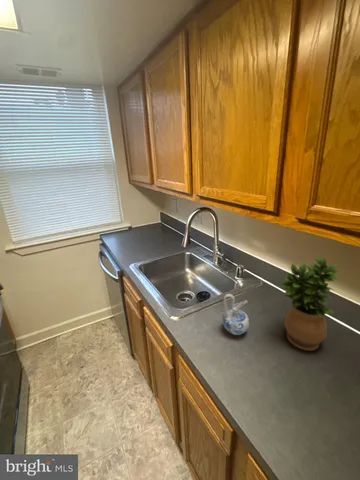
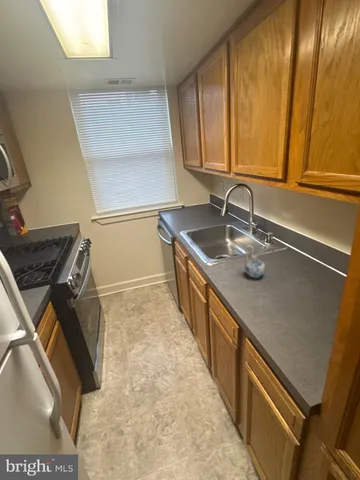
potted plant: present [280,258,338,351] -> none [289,216,336,291]

